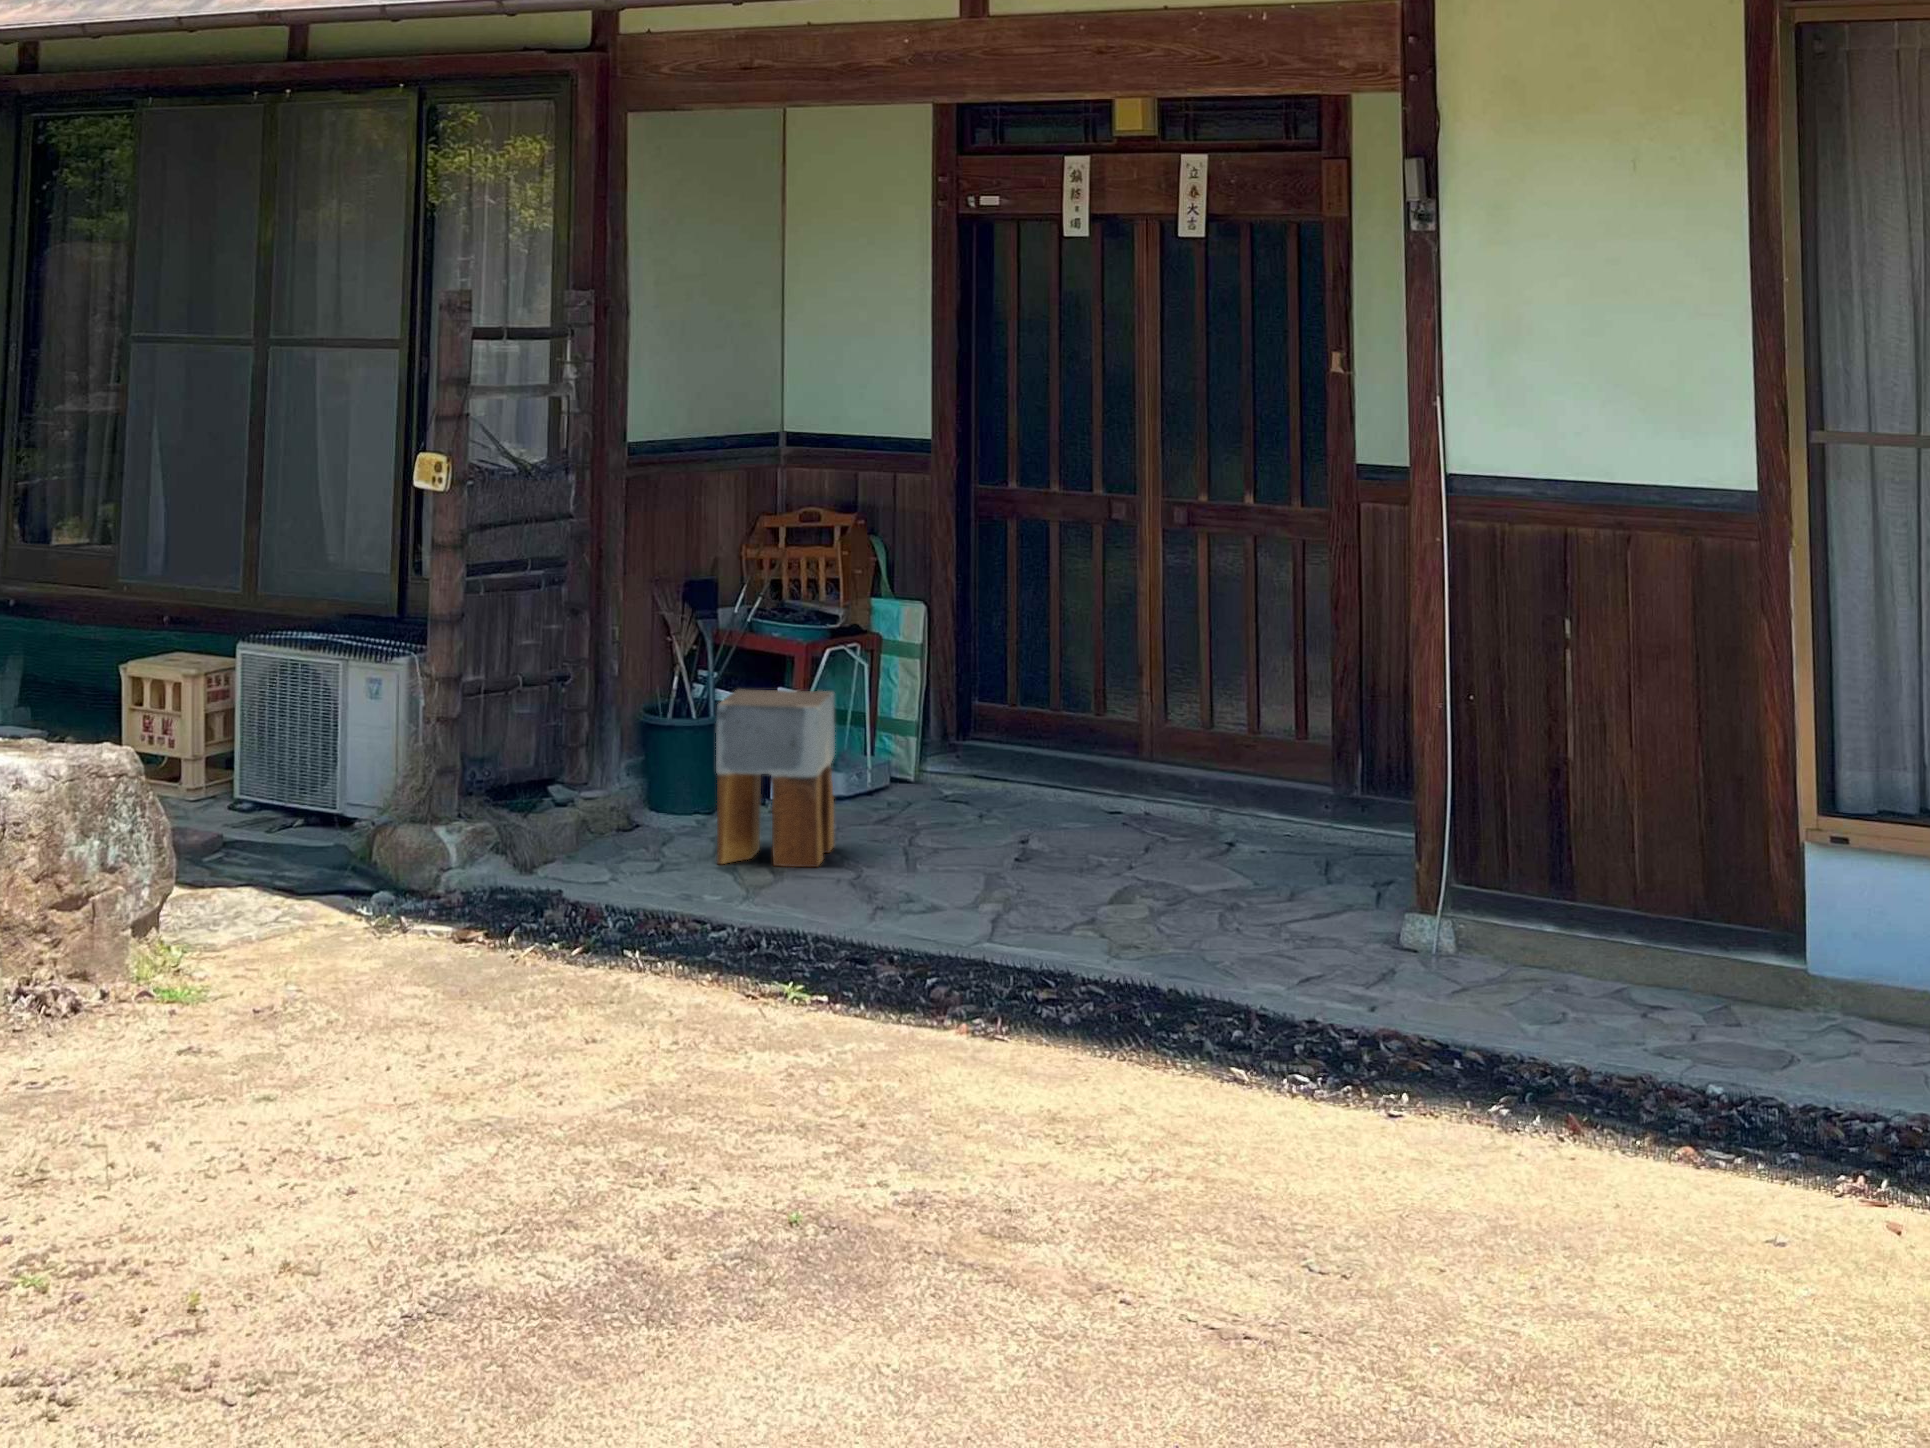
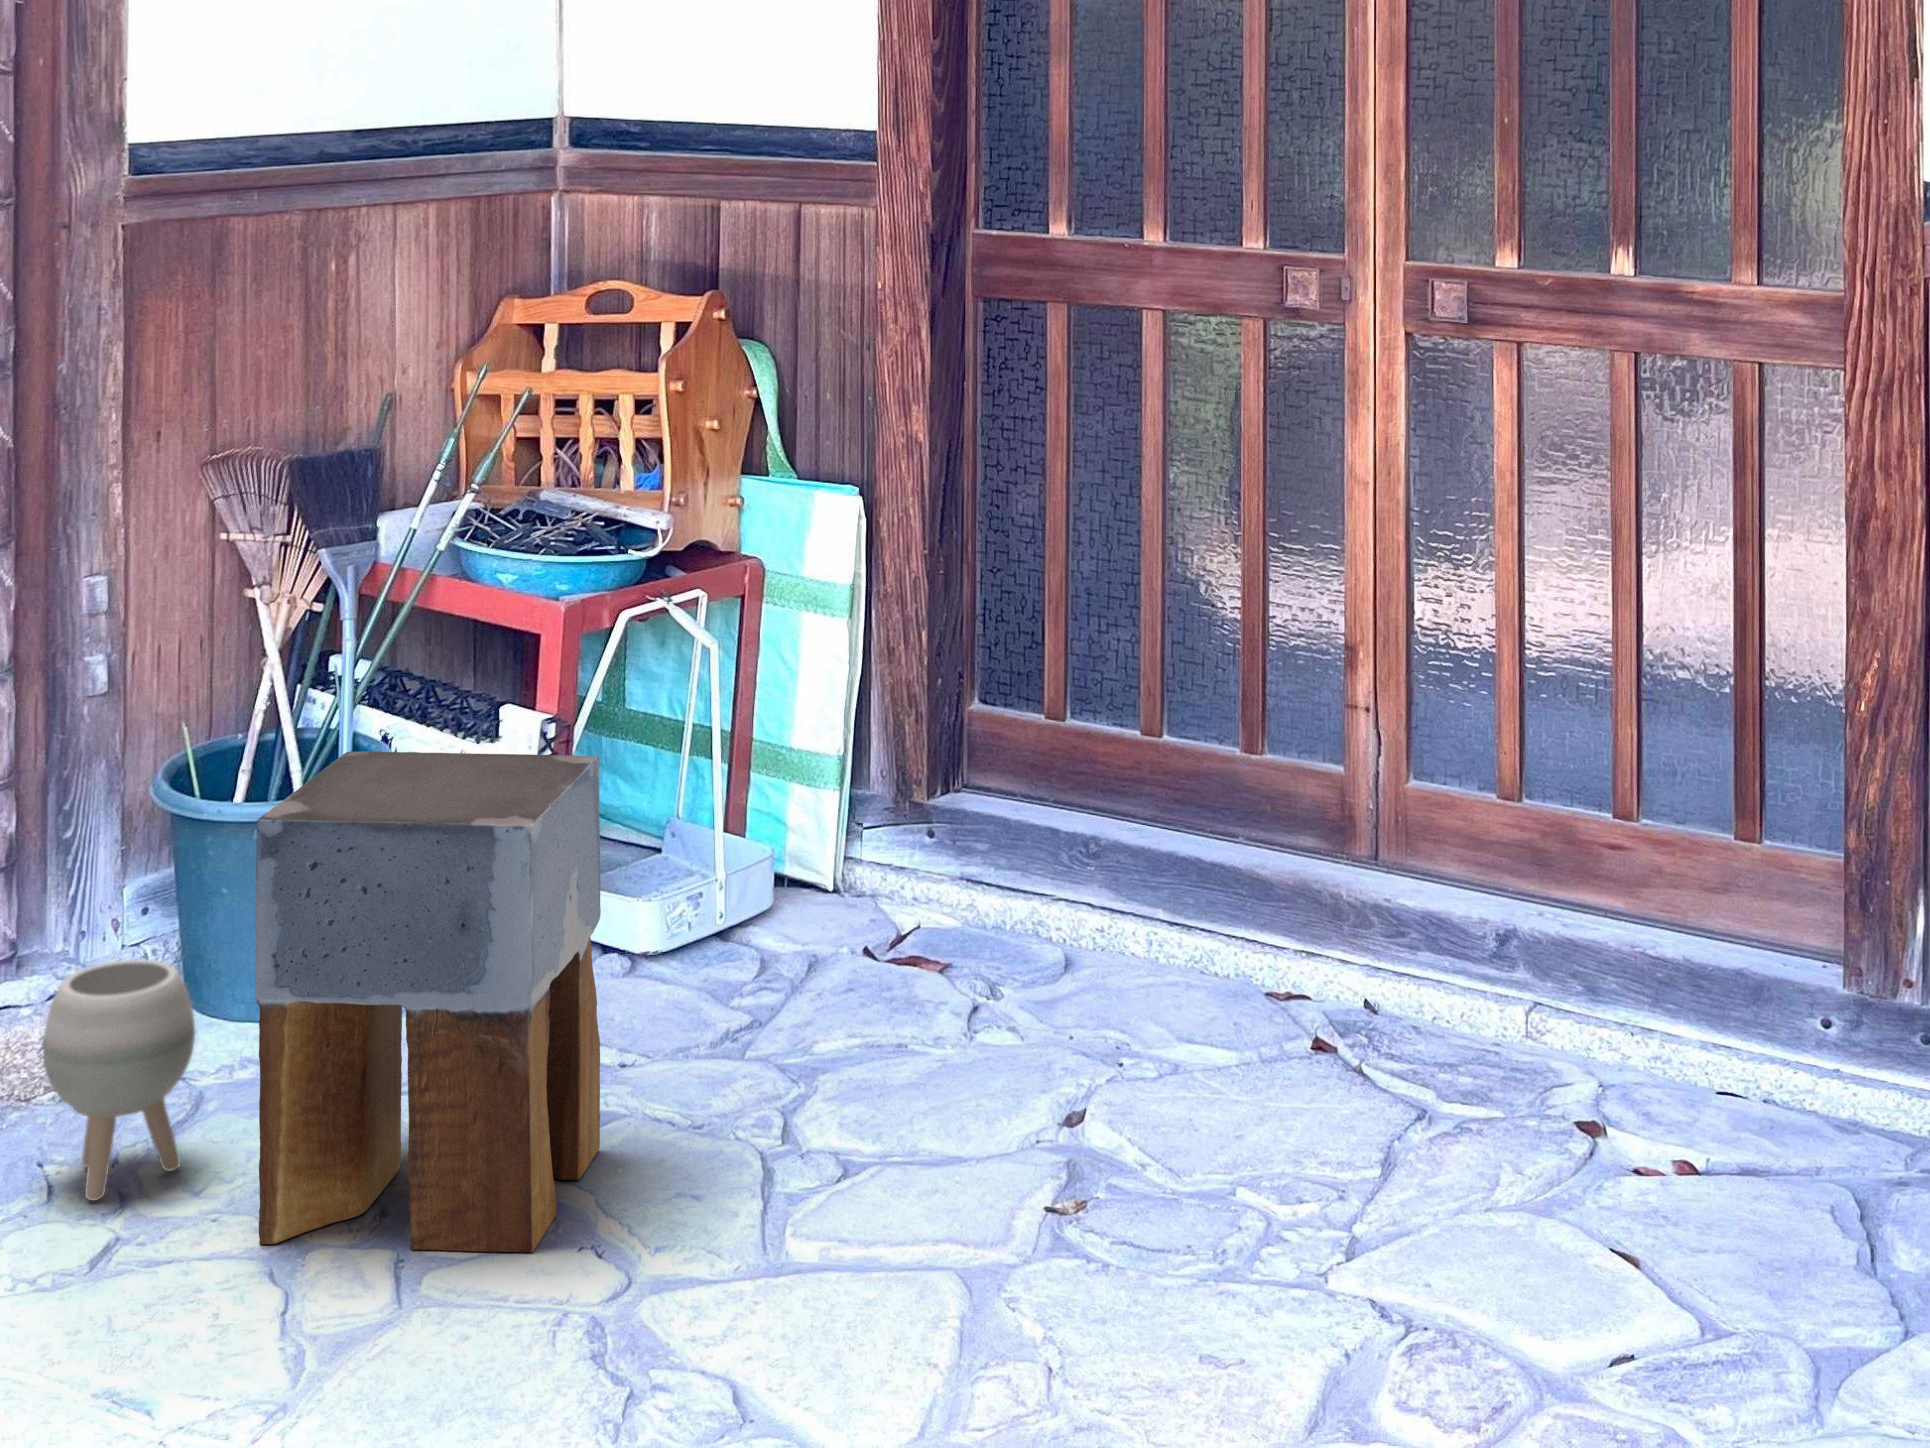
planter: none [628,769,682,855] -> present [43,960,195,1201]

